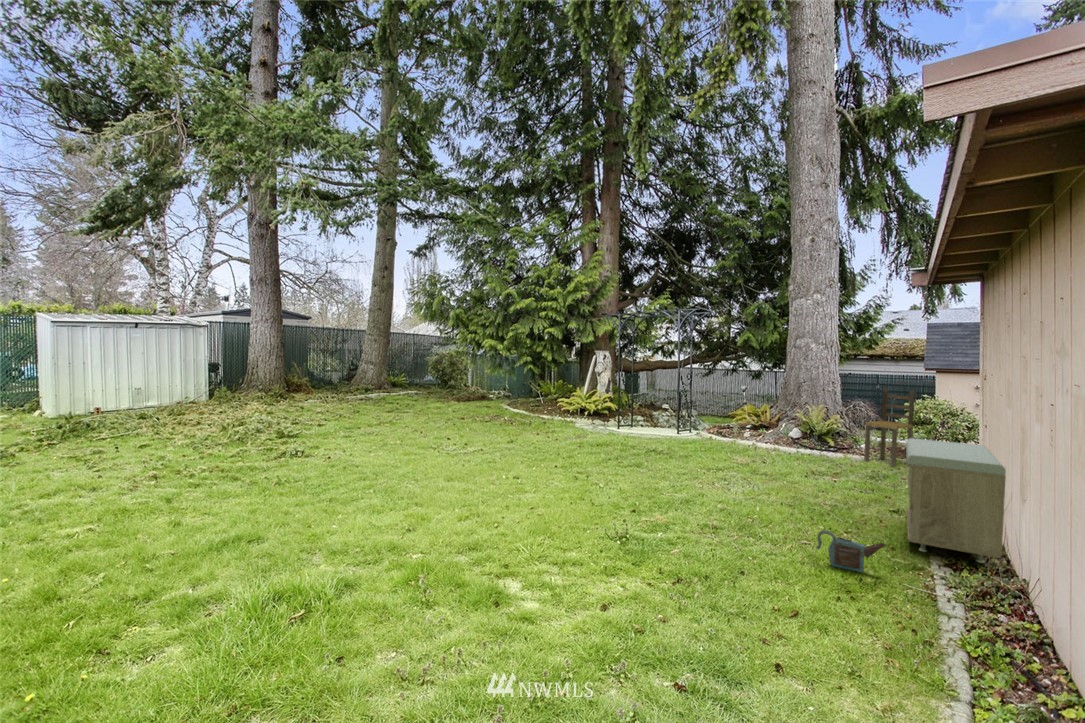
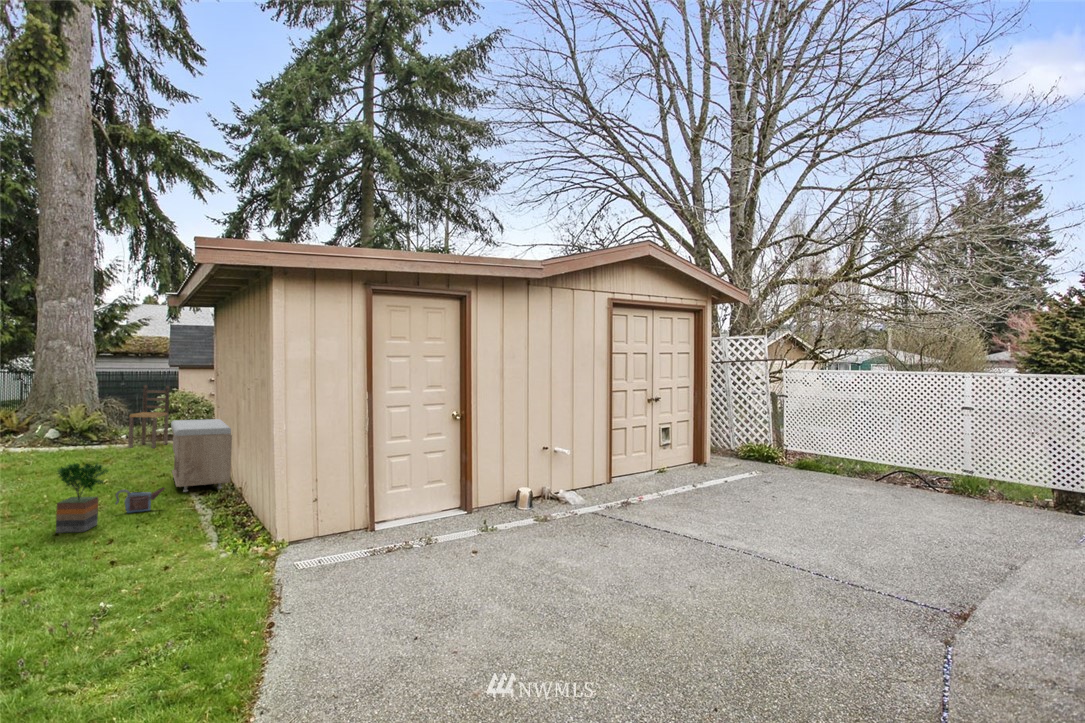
potted tree: none [741,481,804,581] -> present [56,463,108,533]

